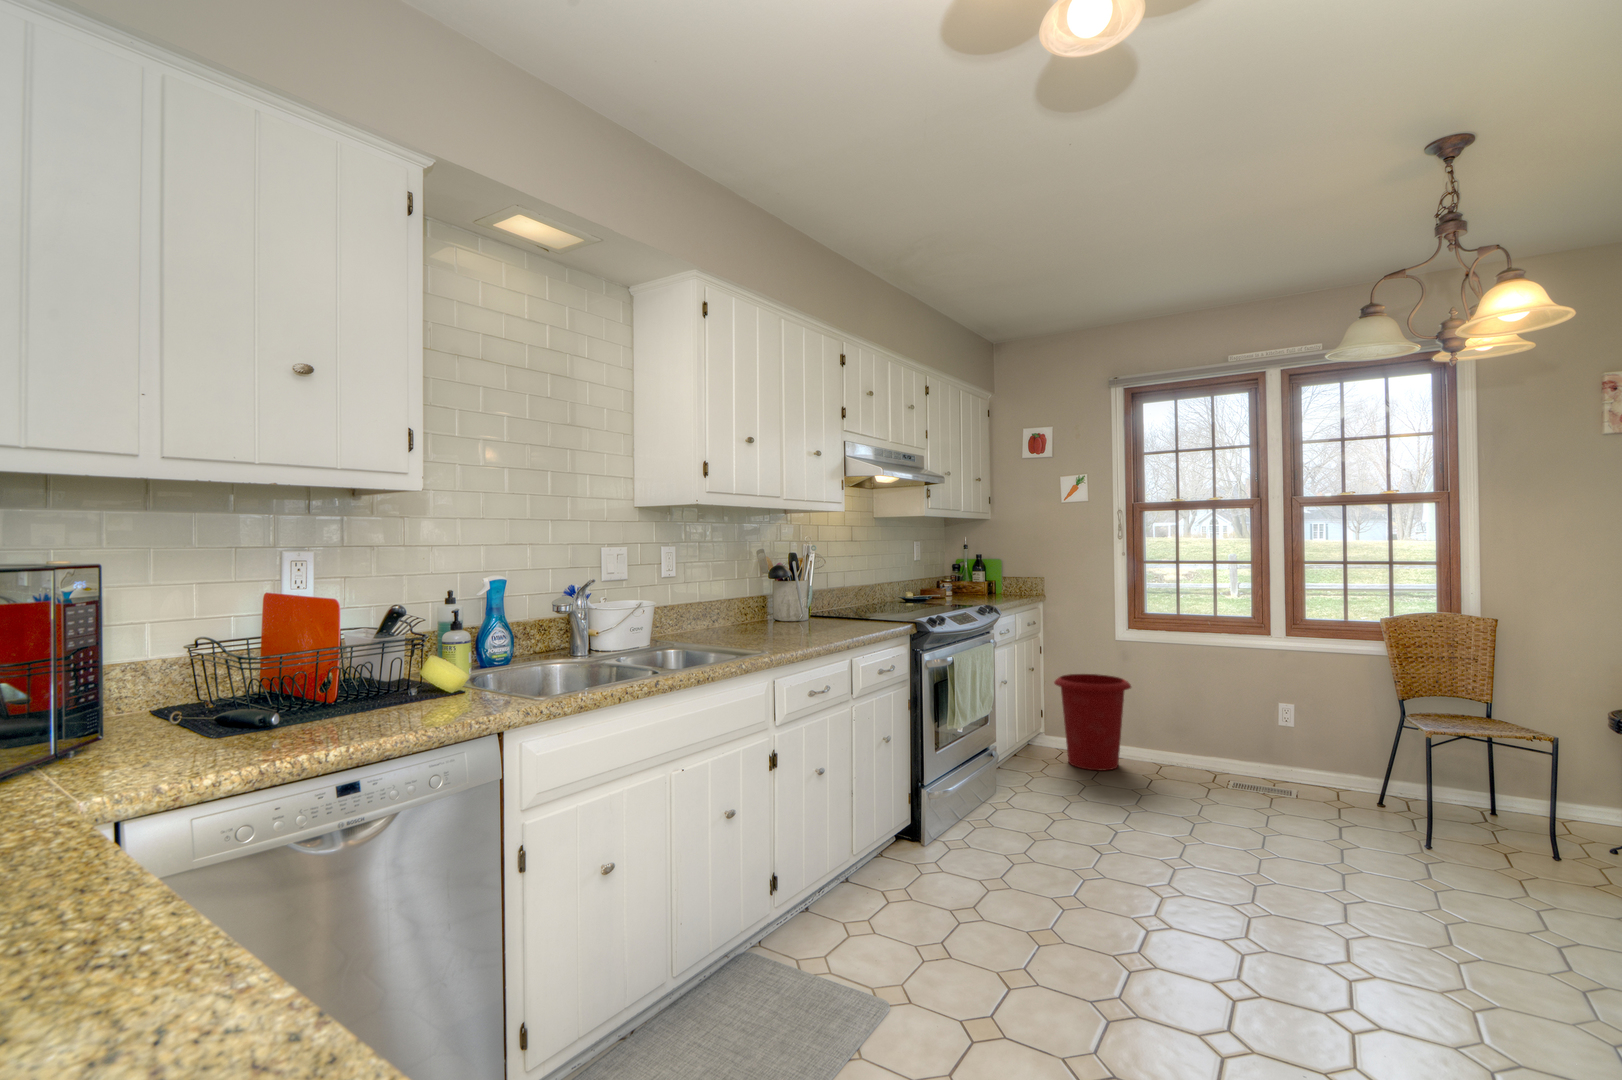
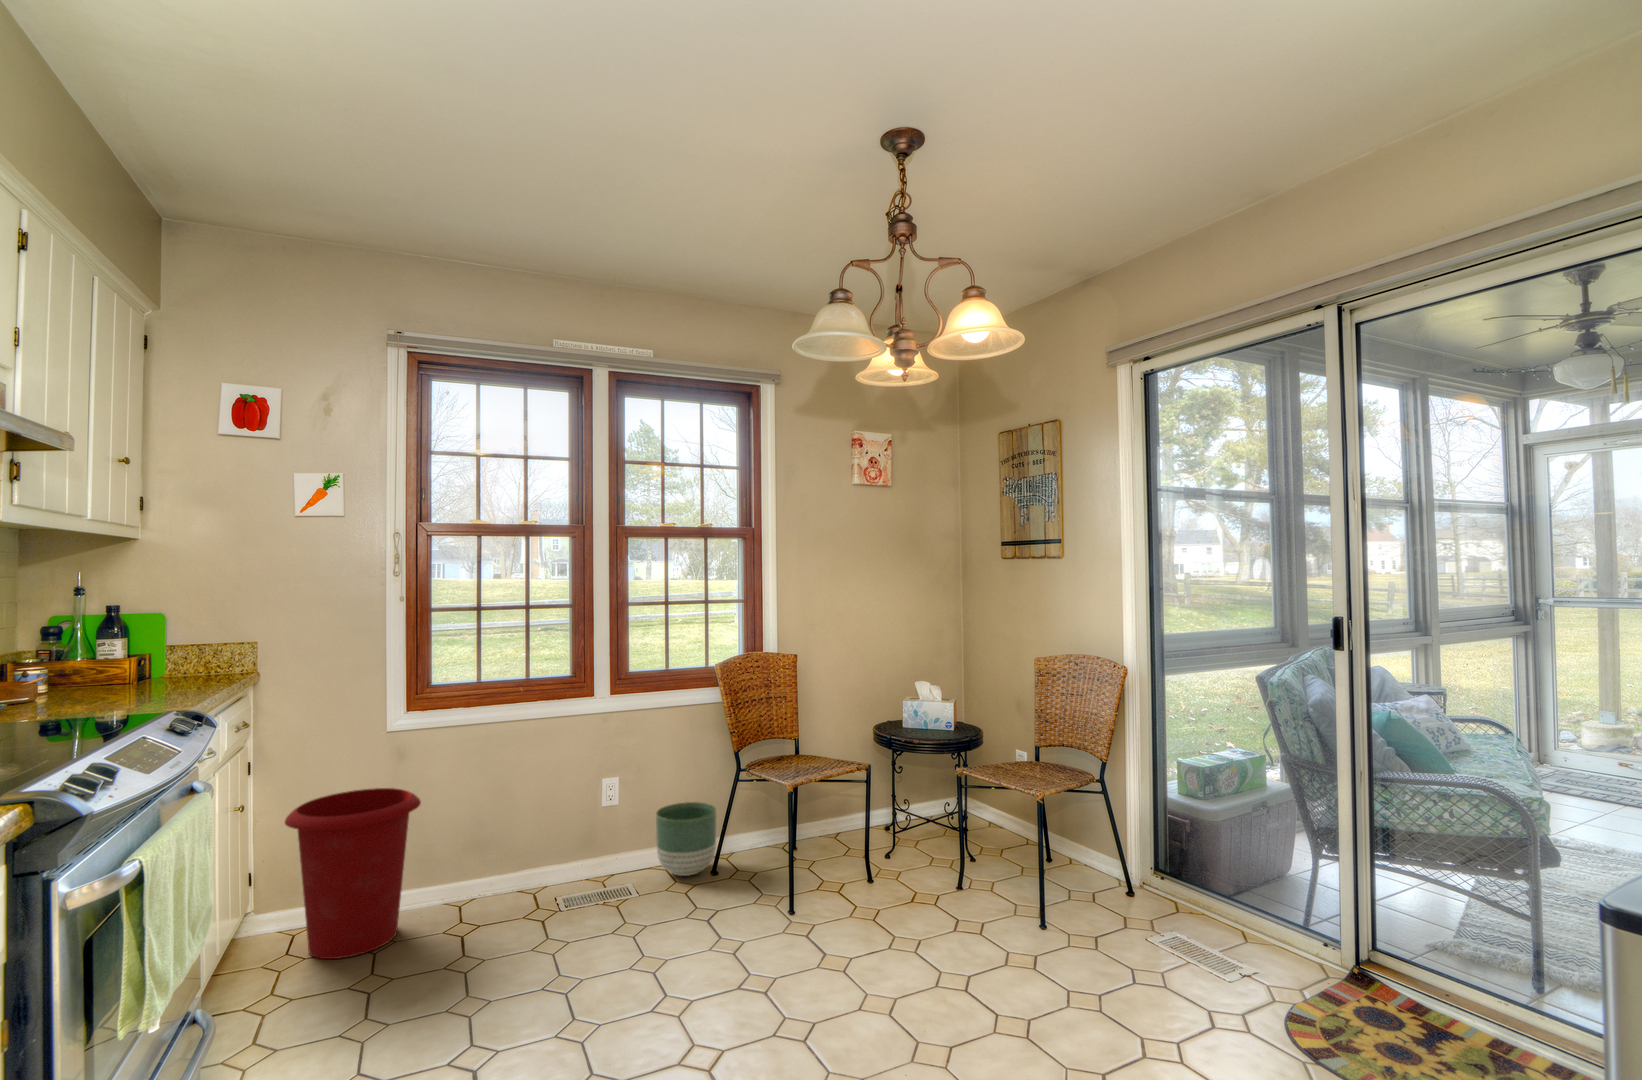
planter: none [1324,738,1388,800] -> present [656,802,716,876]

